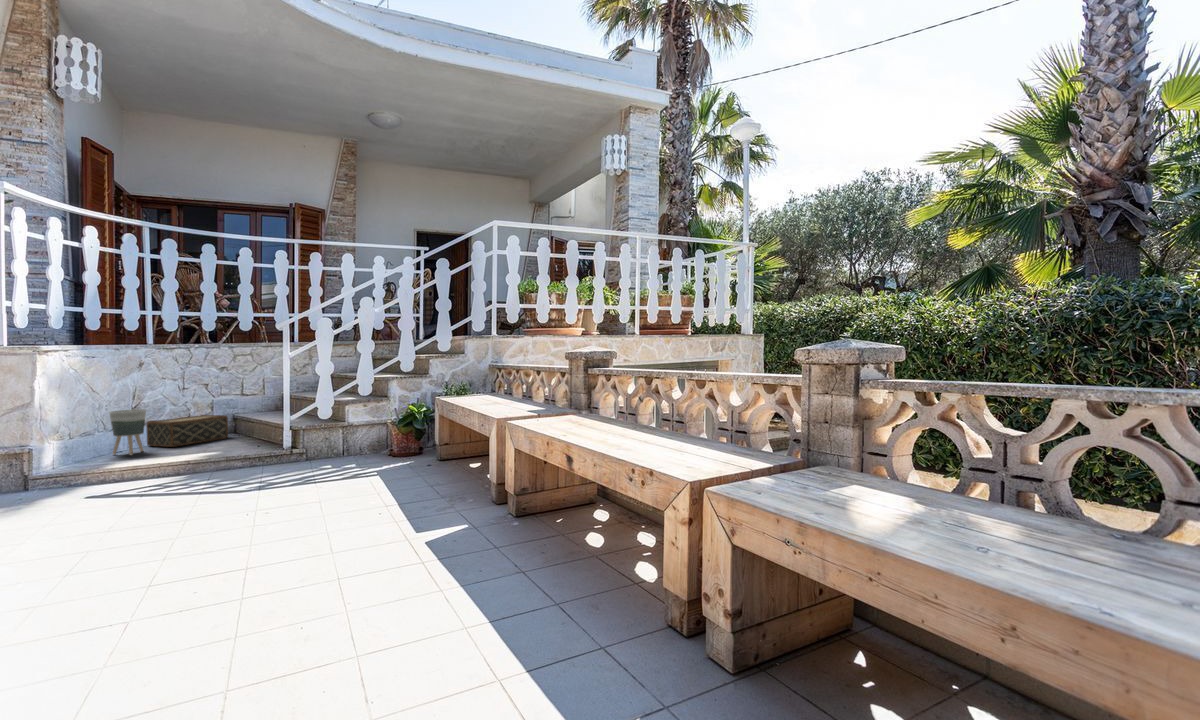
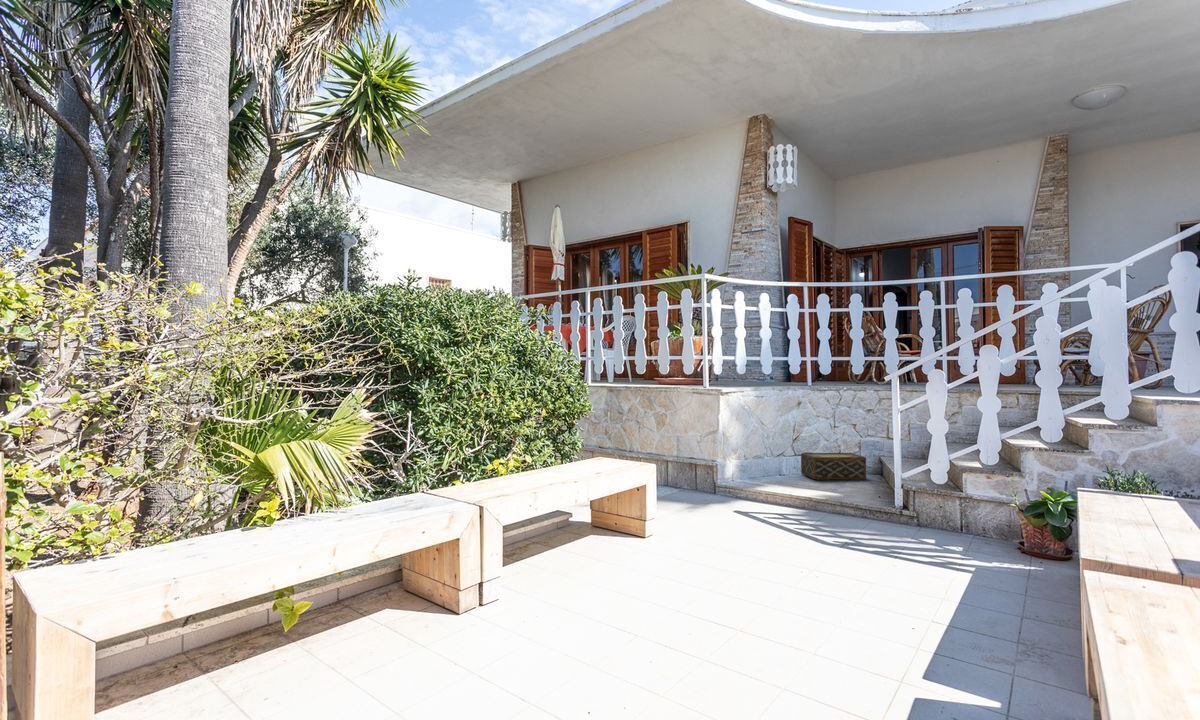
planter: present [109,409,146,455] -> none [771,442,795,481]

